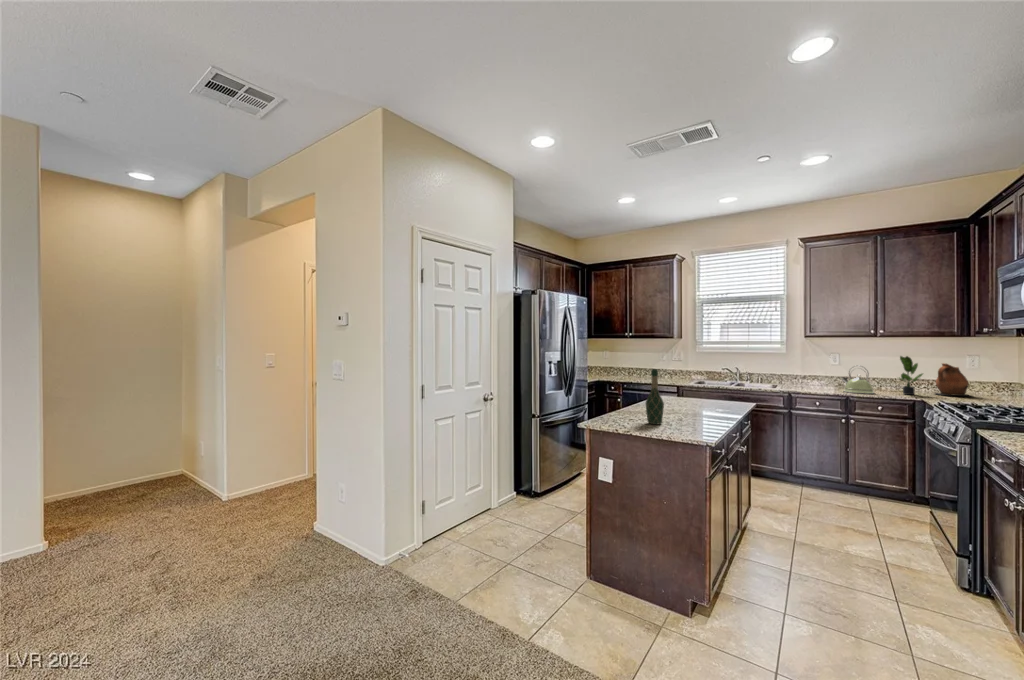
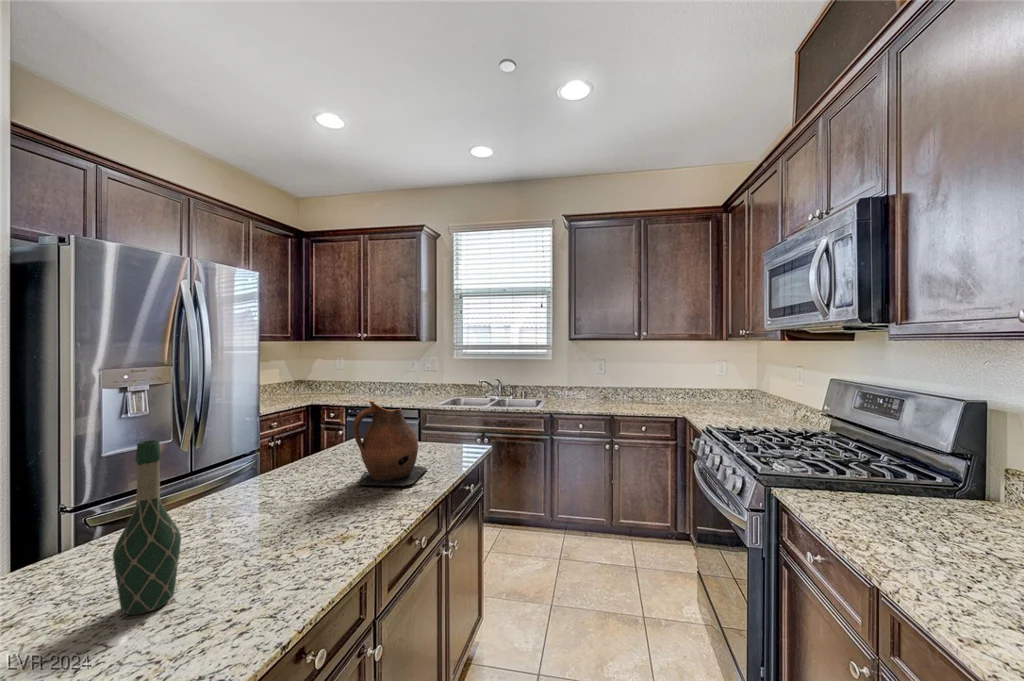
potted plant: present [900,356,923,395] -> none [659,362,684,409]
ceramic pitcher: present [936,363,971,396] -> present [353,400,428,487]
kettle: present [842,369,874,394] -> none [606,375,638,410]

